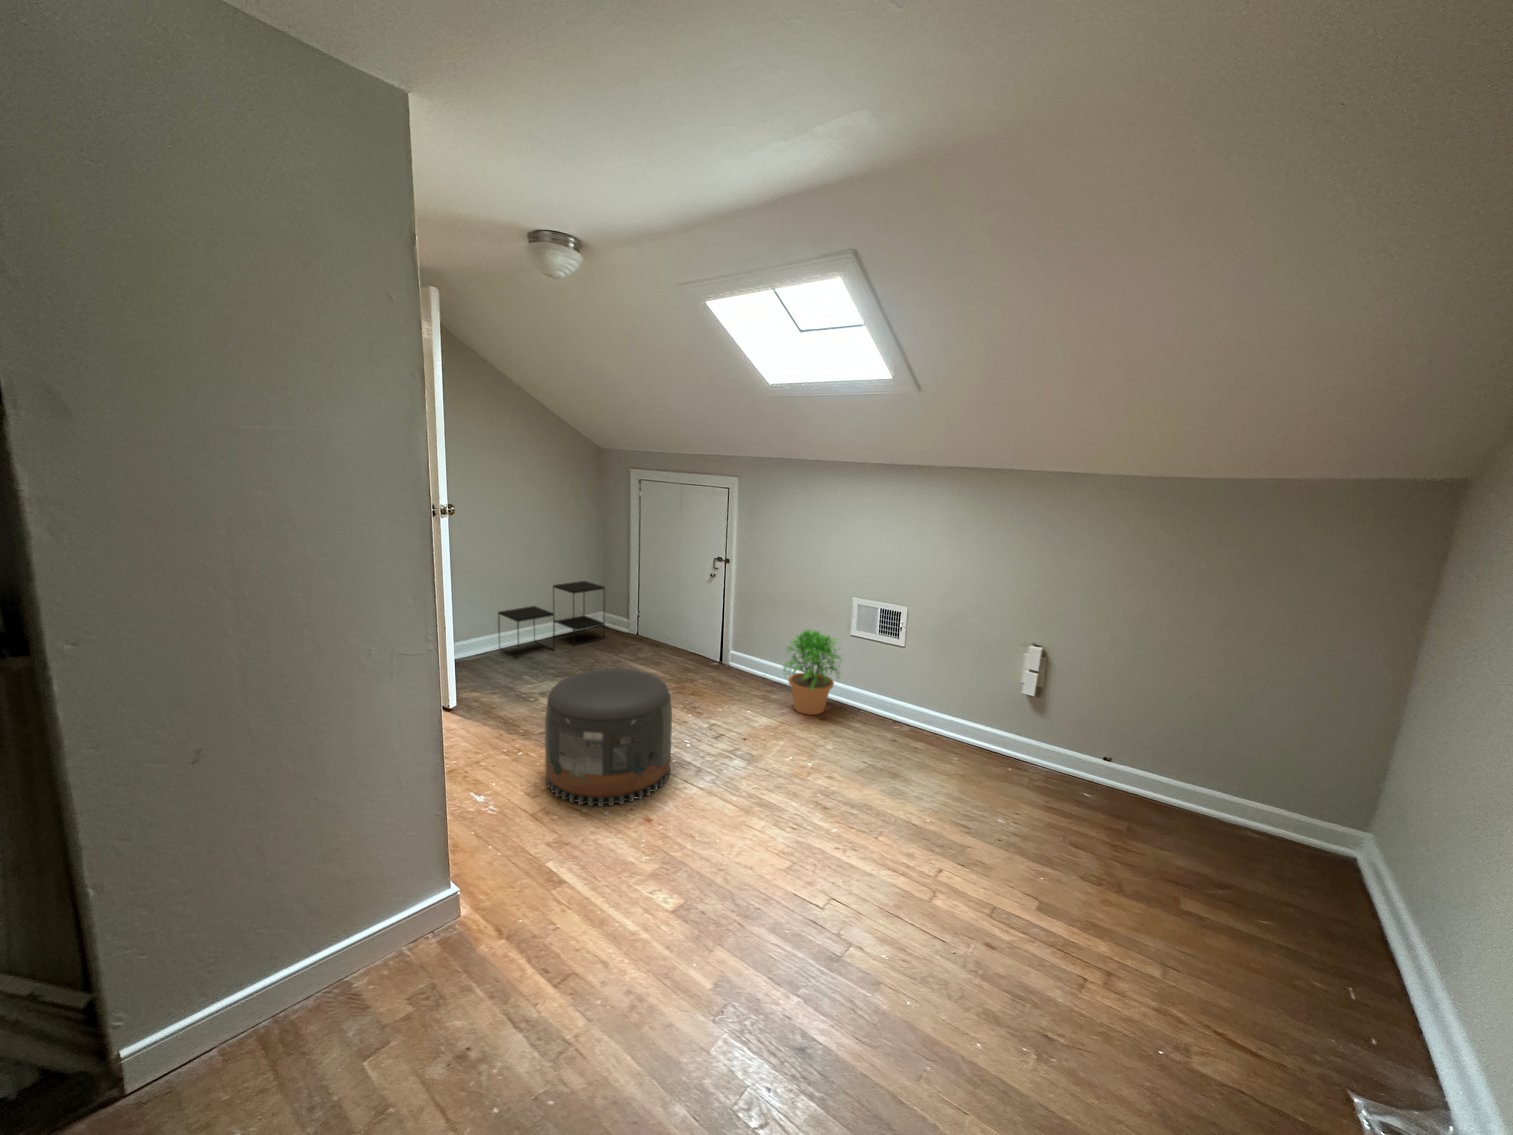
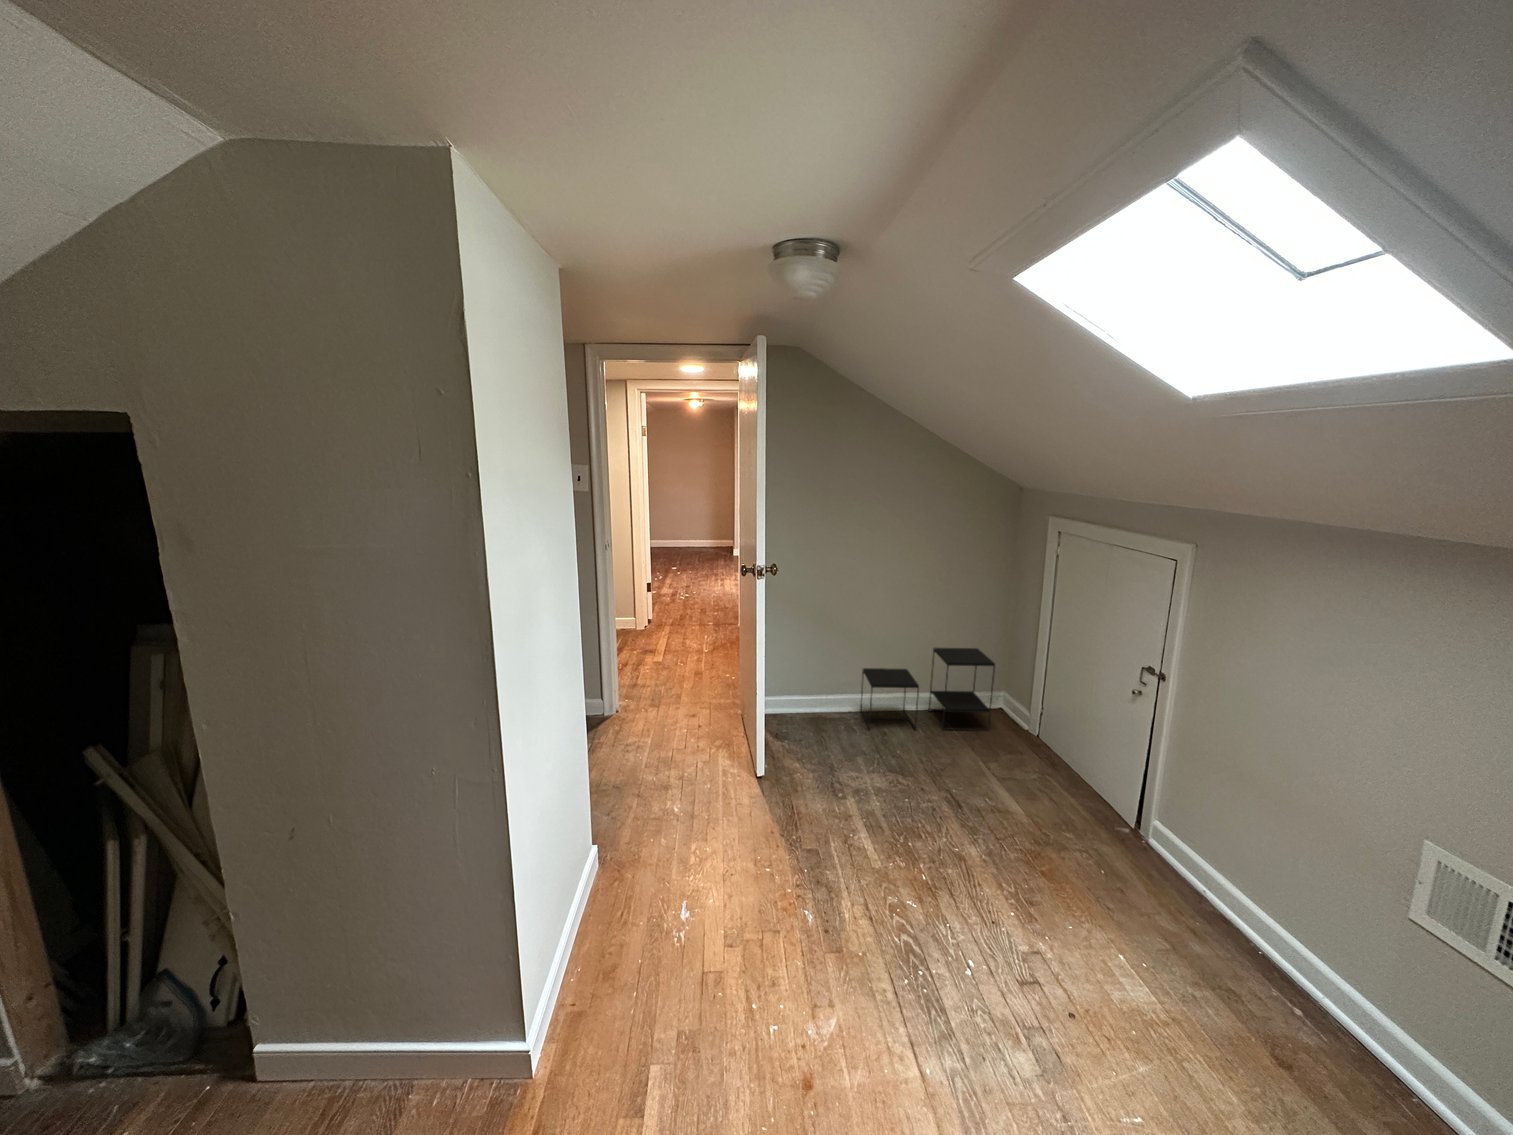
potted plant: present [783,631,841,715] -> none [1196,858,1385,1044]
pouf: present [545,668,672,807] -> none [746,803,923,1036]

